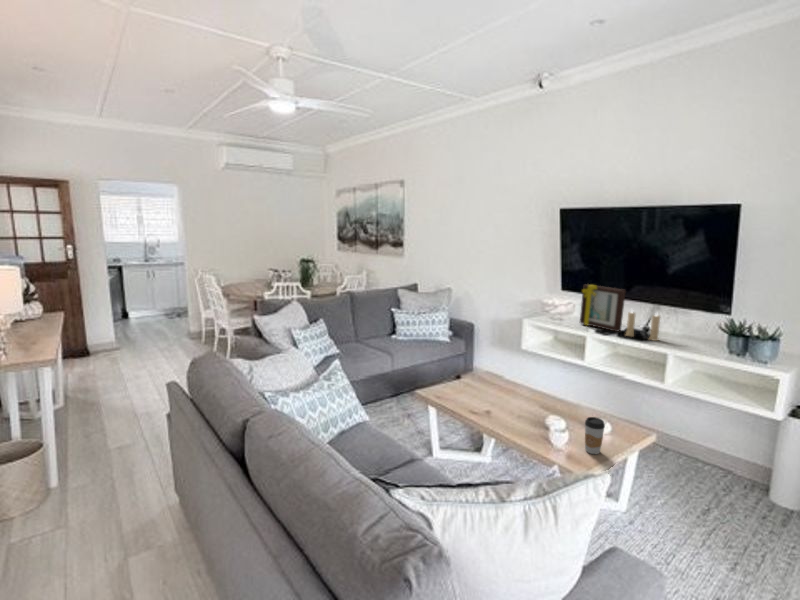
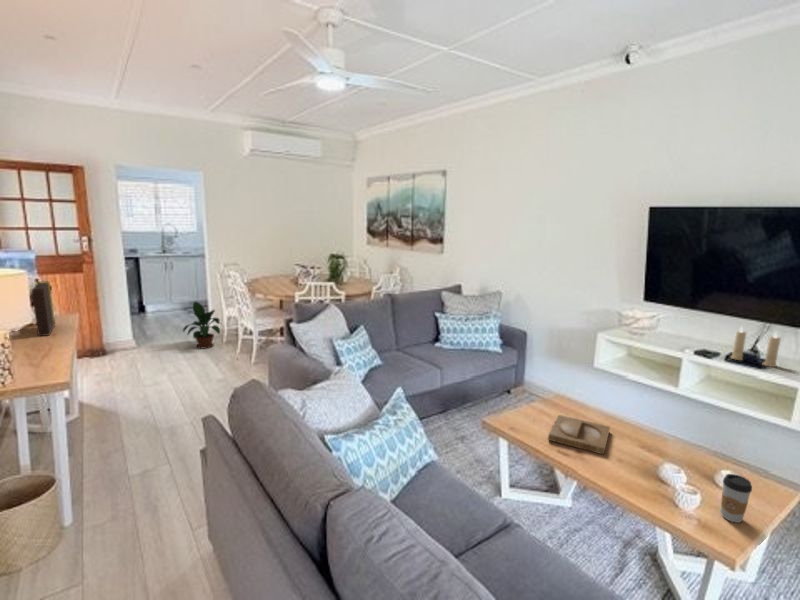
picture frame: present [580,284,625,332] -> present [32,281,55,336]
potted plant: none [163,305,202,348] -> present [183,302,220,349]
tray: none [466,386,520,413] -> present [548,415,610,454]

